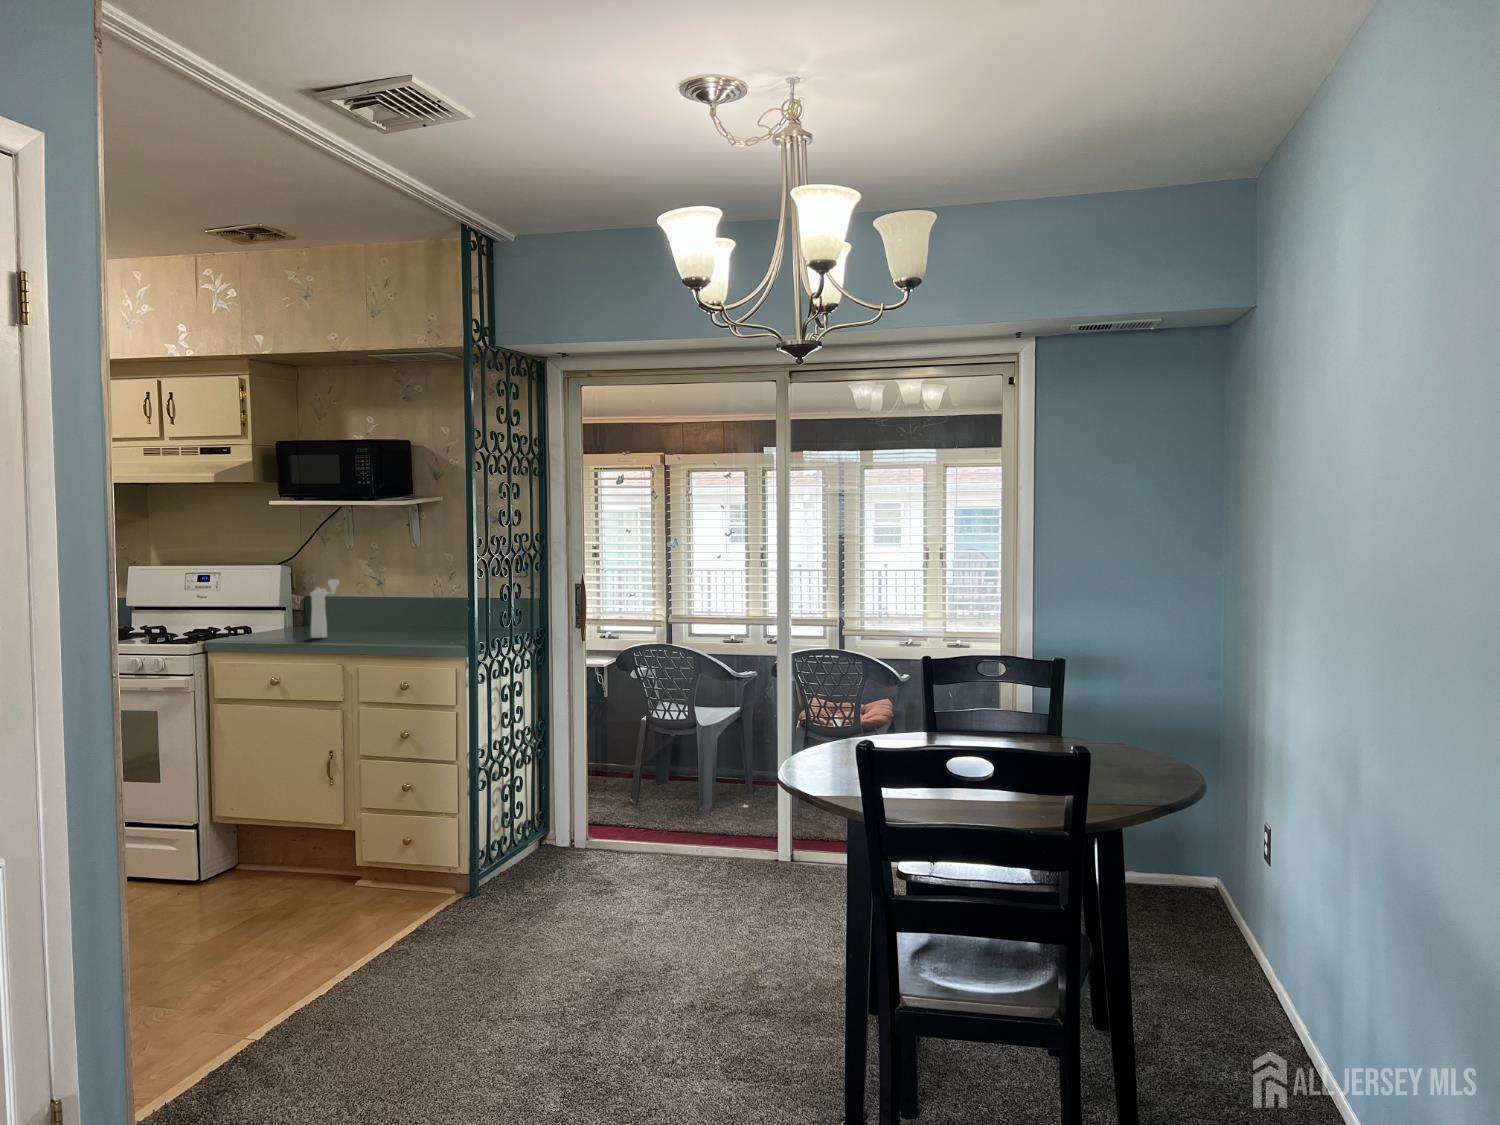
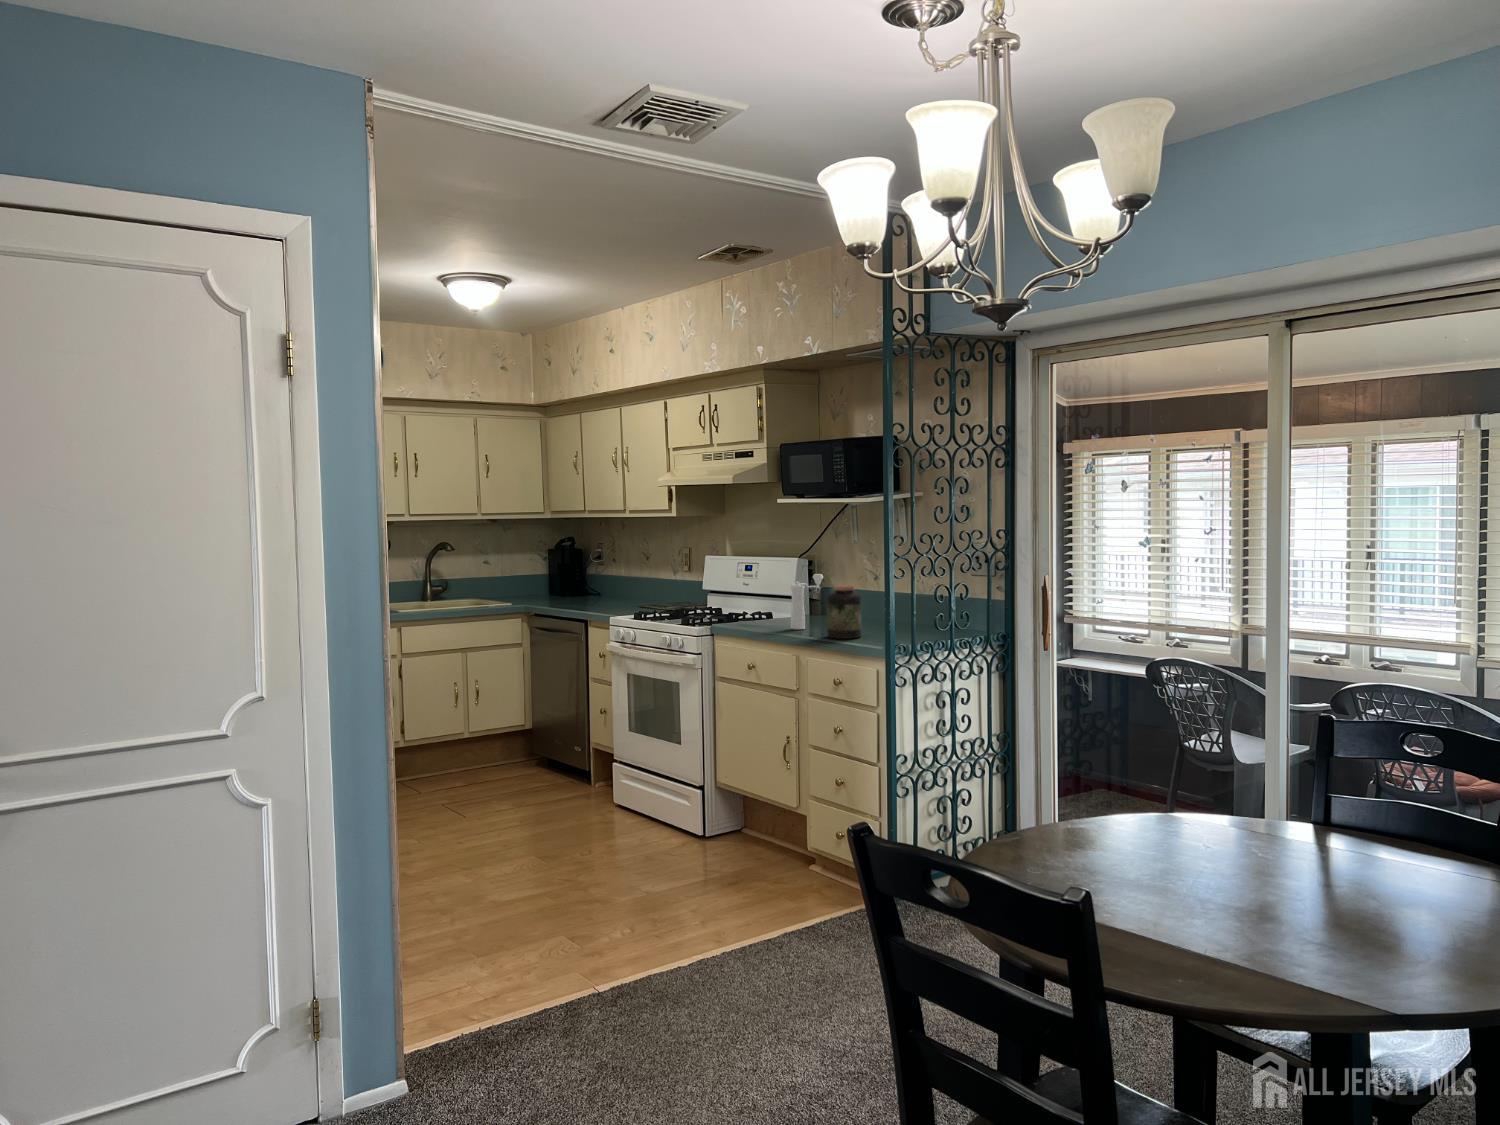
jar: none [369,588,405,642] -> present [827,585,861,639]

